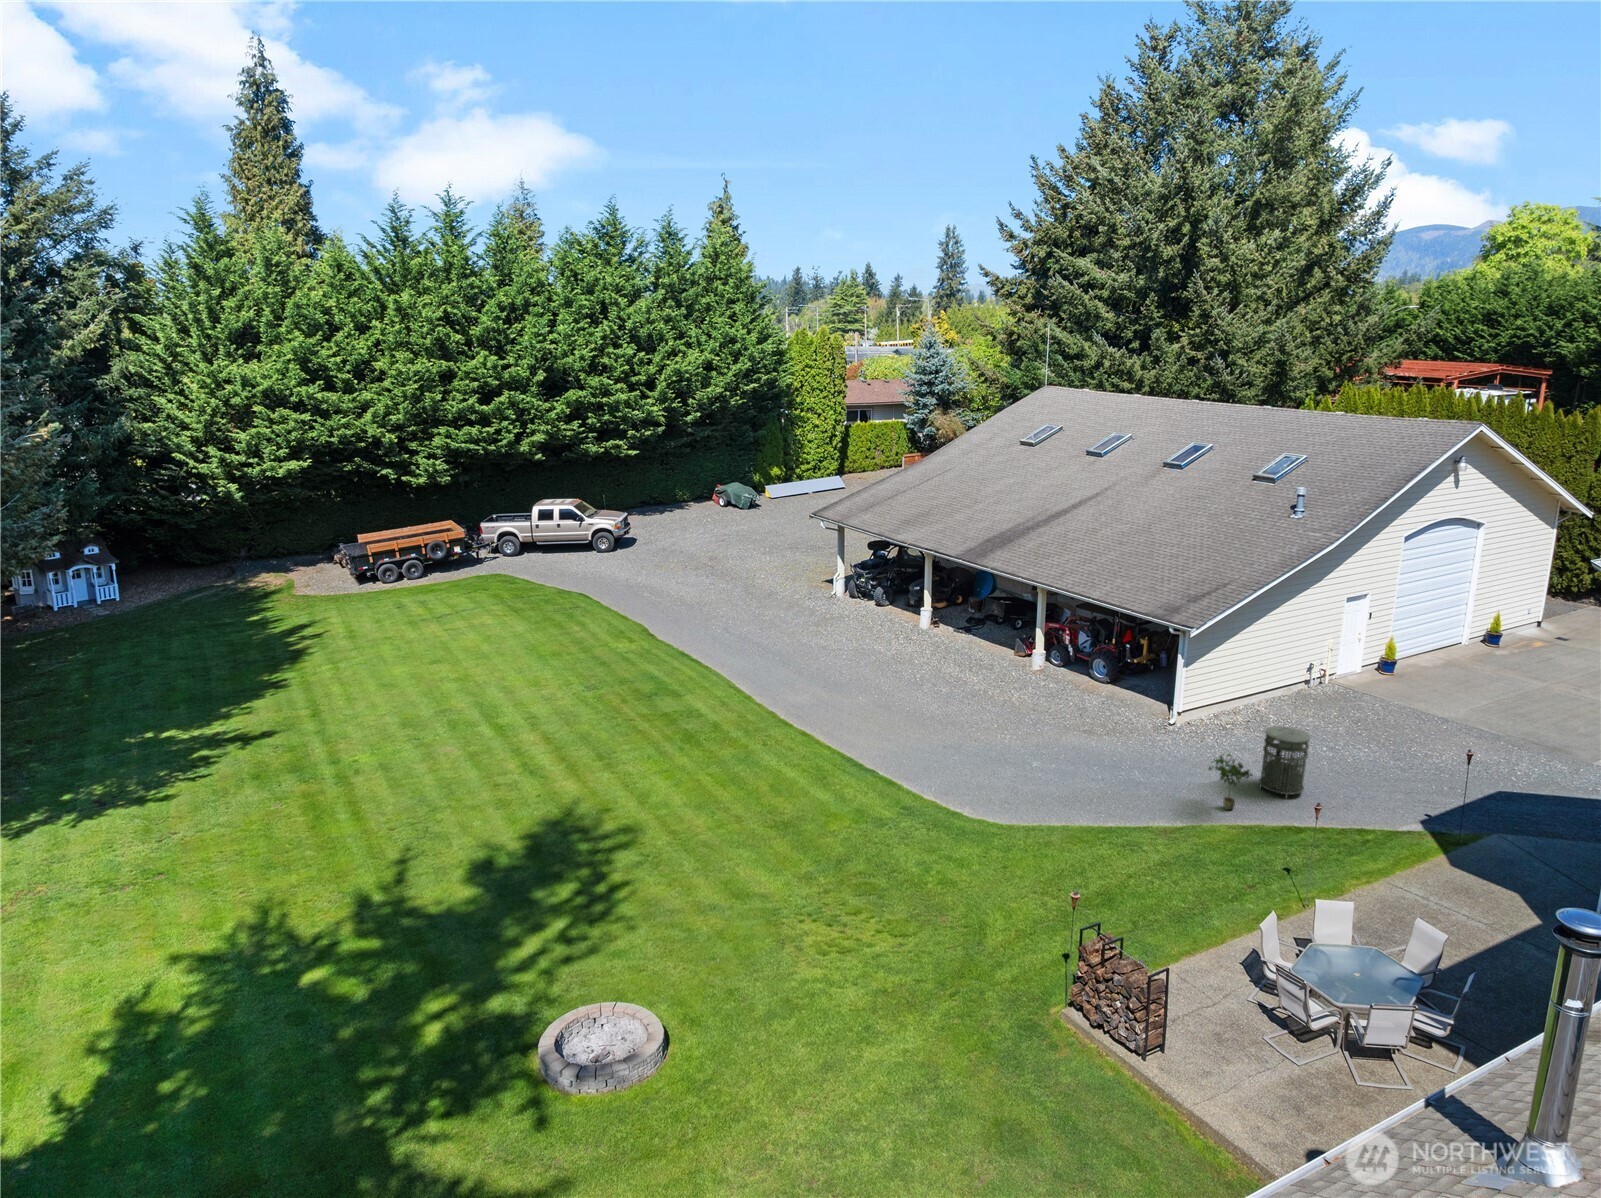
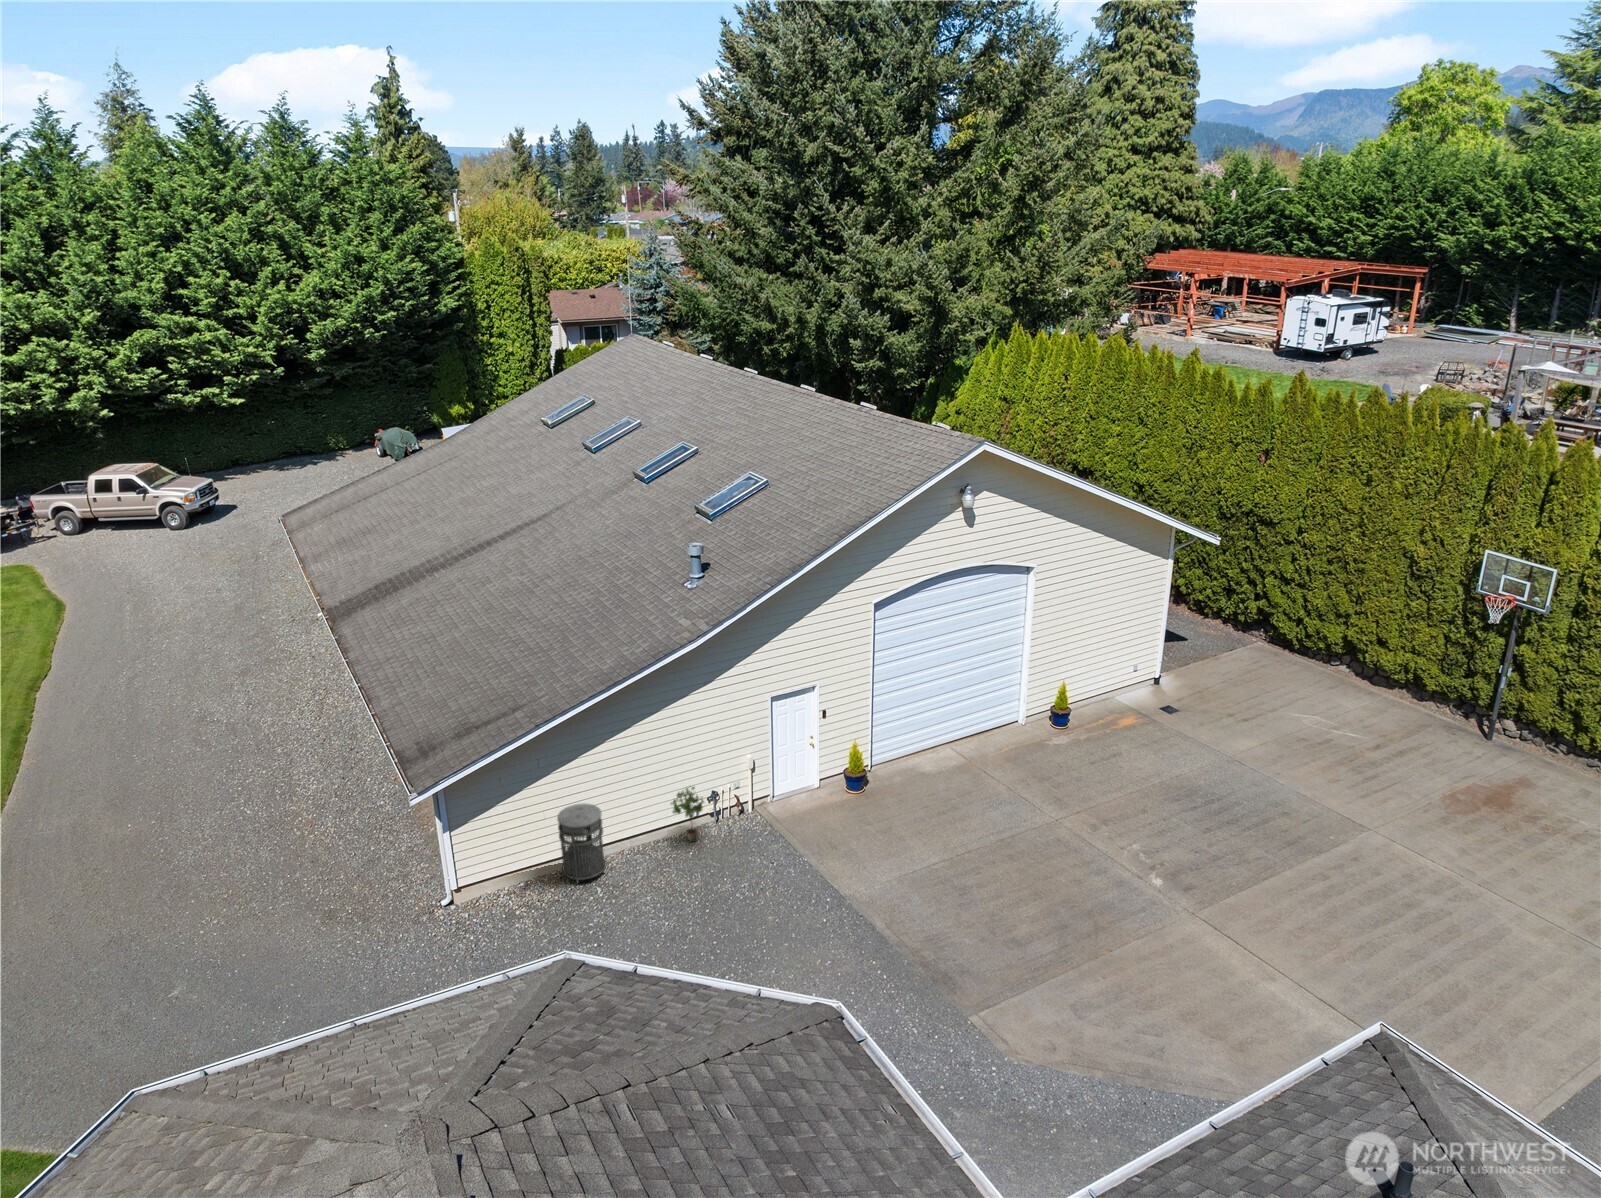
potted plant: present [1209,754,1252,811] -> present [671,787,704,842]

